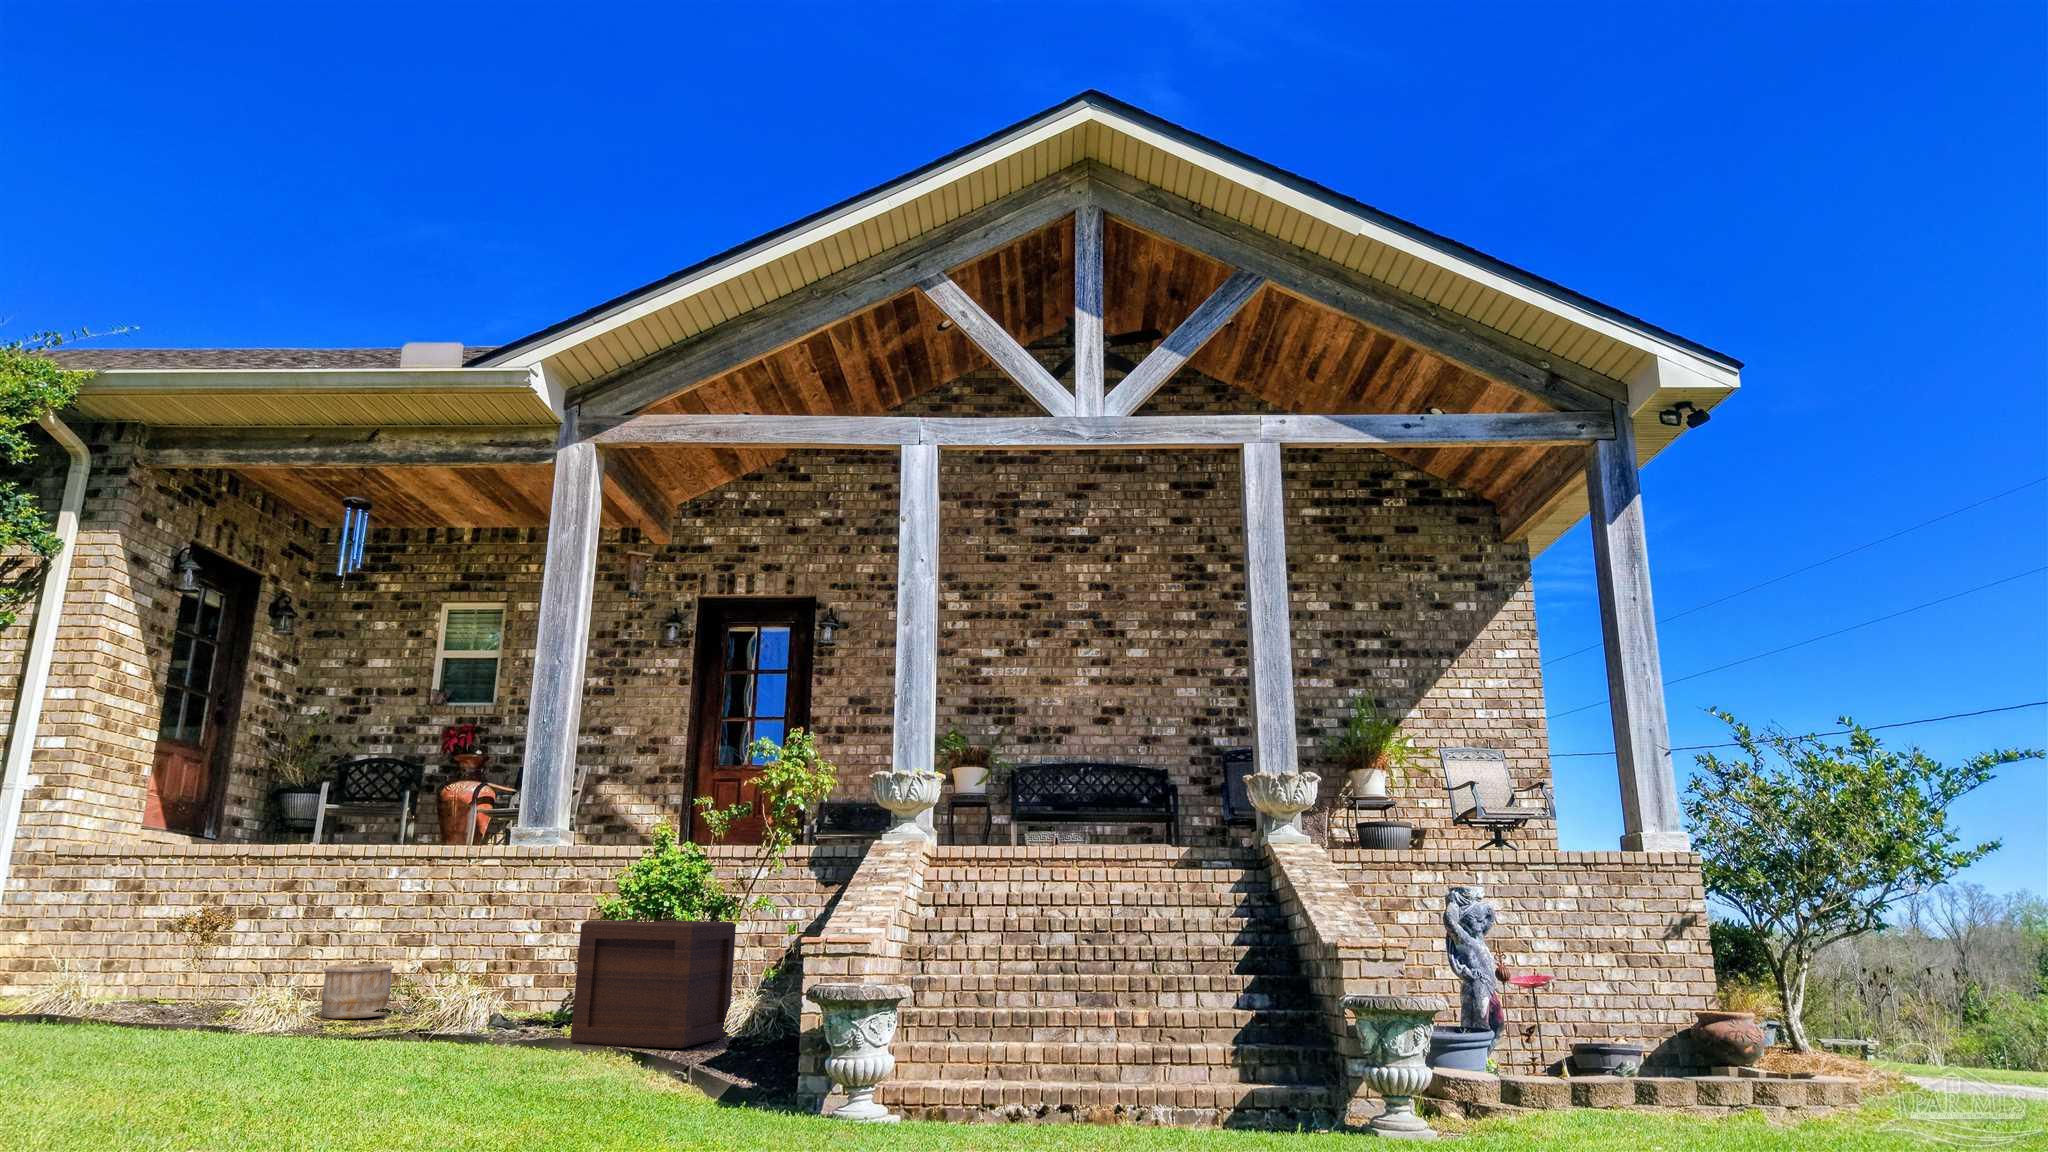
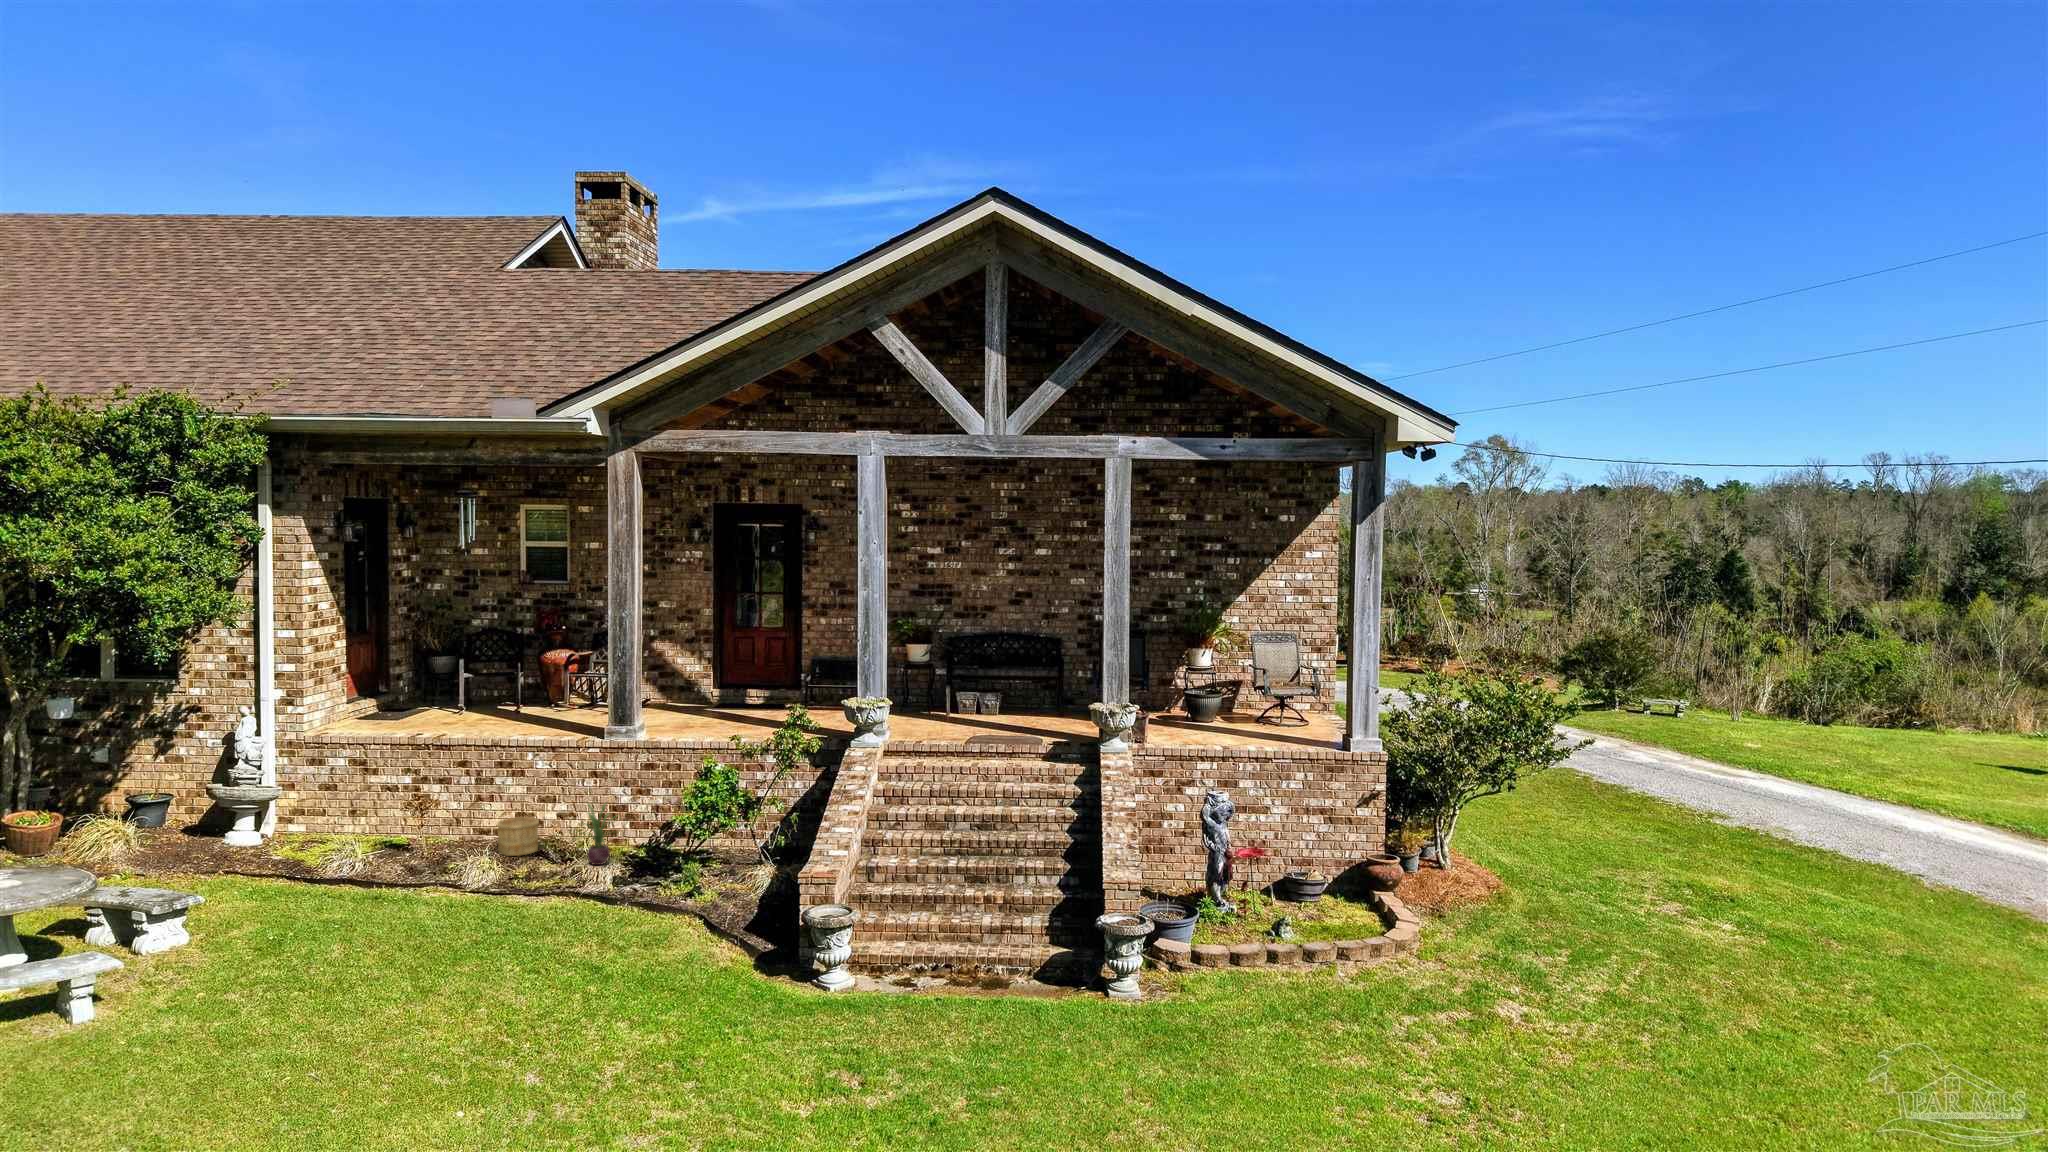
wooden crate: present [570,920,736,1048] -> none [660,795,758,887]
decorative plant: none [426,930,537,1029] -> present [573,803,614,865]

